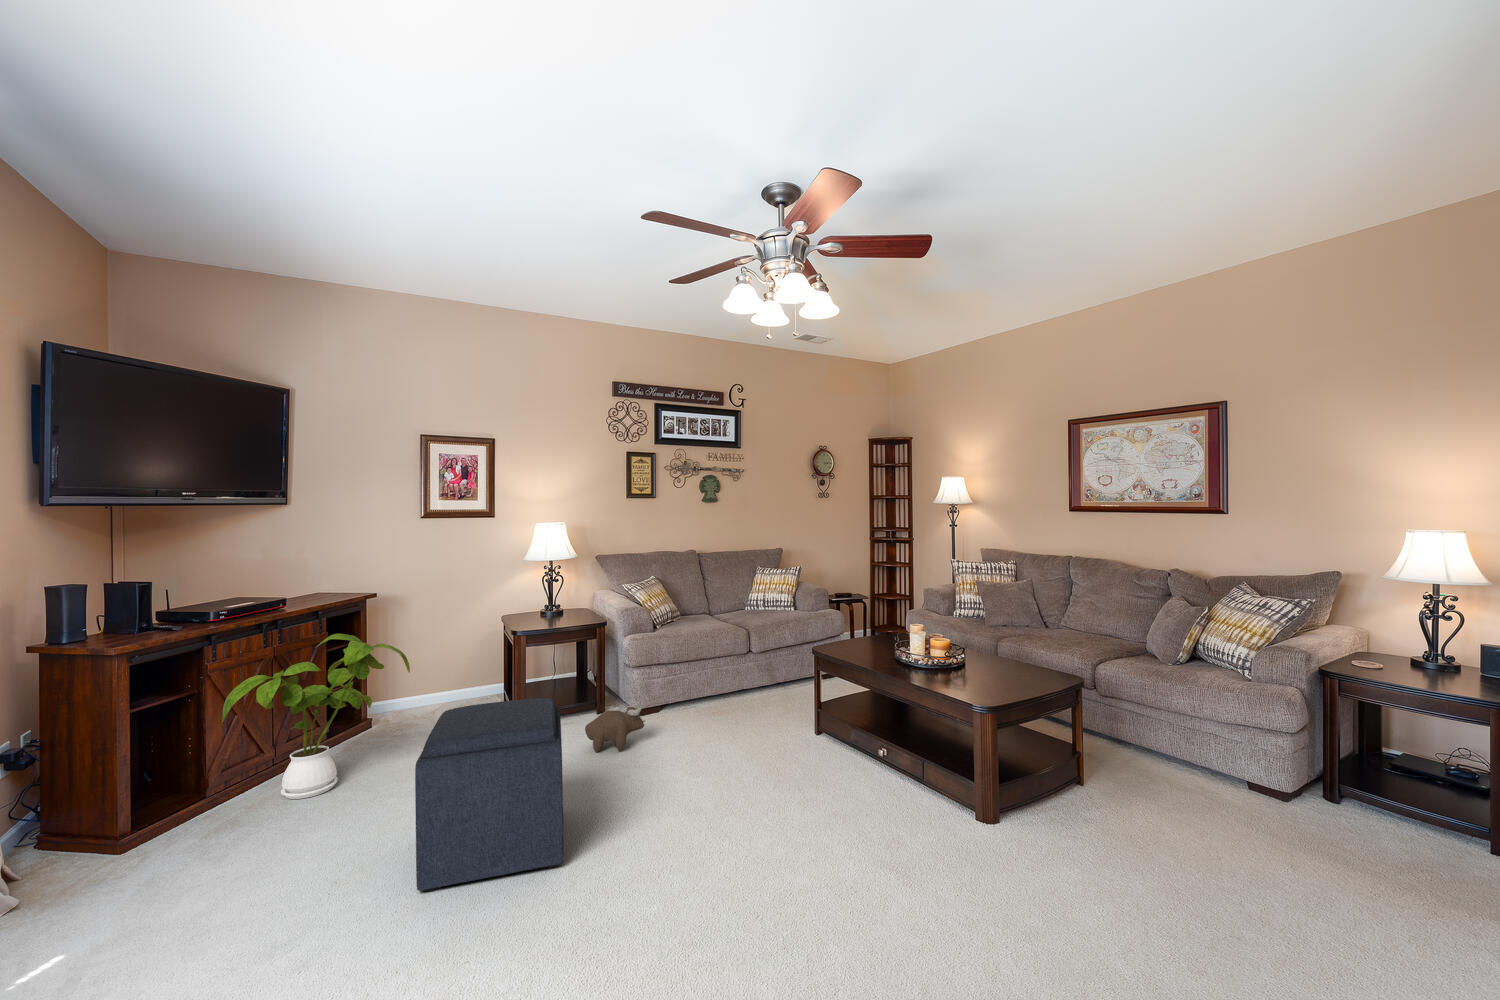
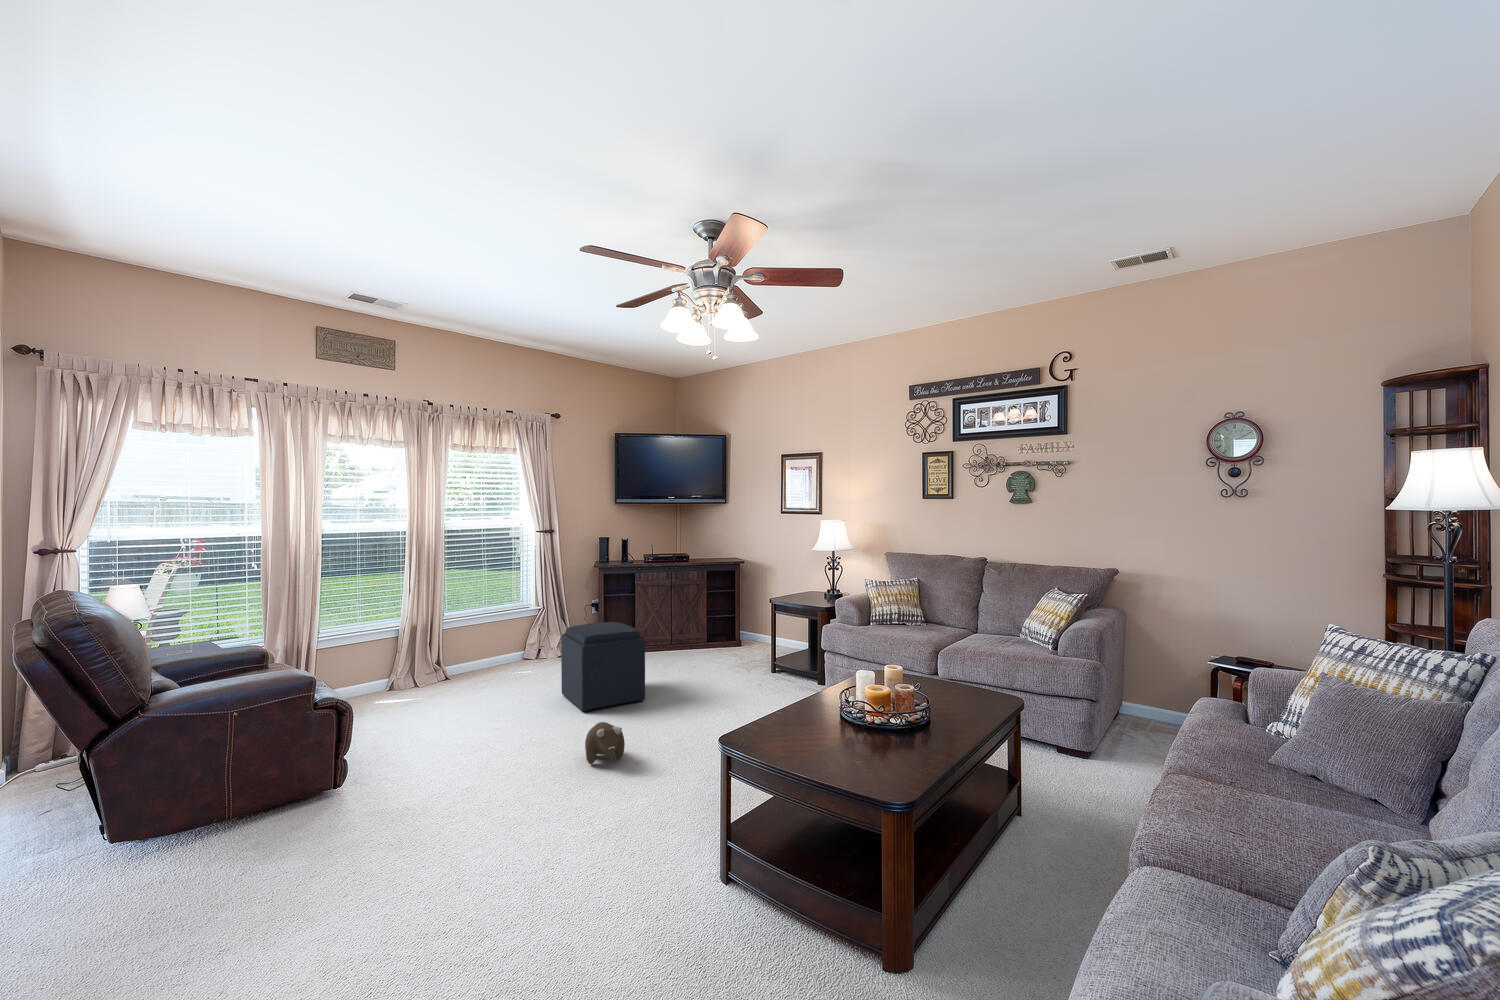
house plant: present [223,634,410,799] -> none [622,577,698,659]
plush toy: present [585,703,646,752] -> present [585,722,625,764]

